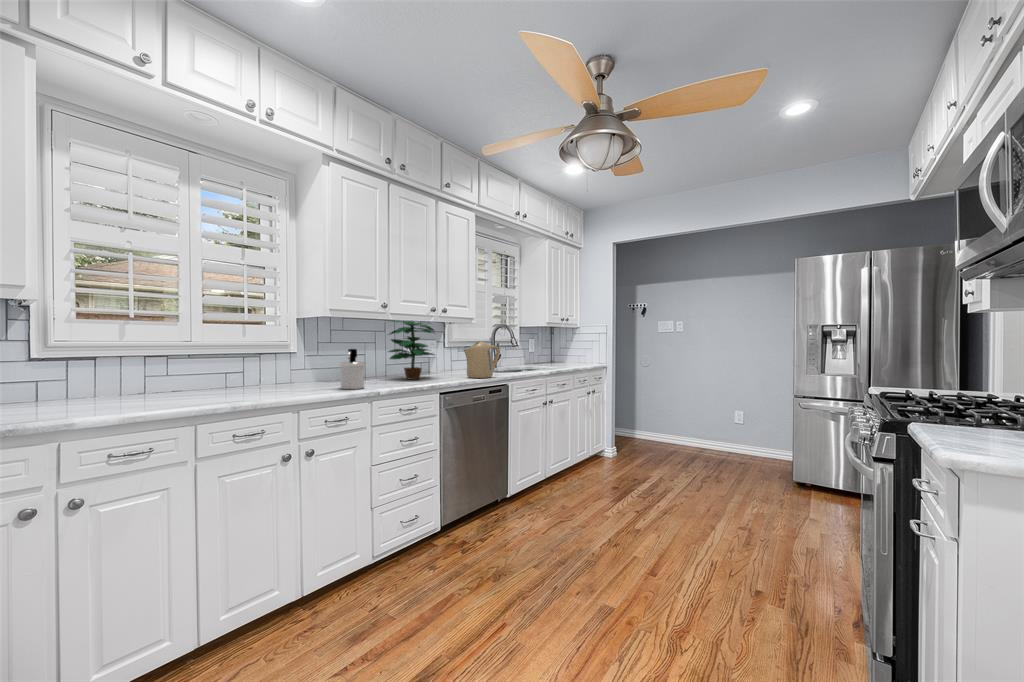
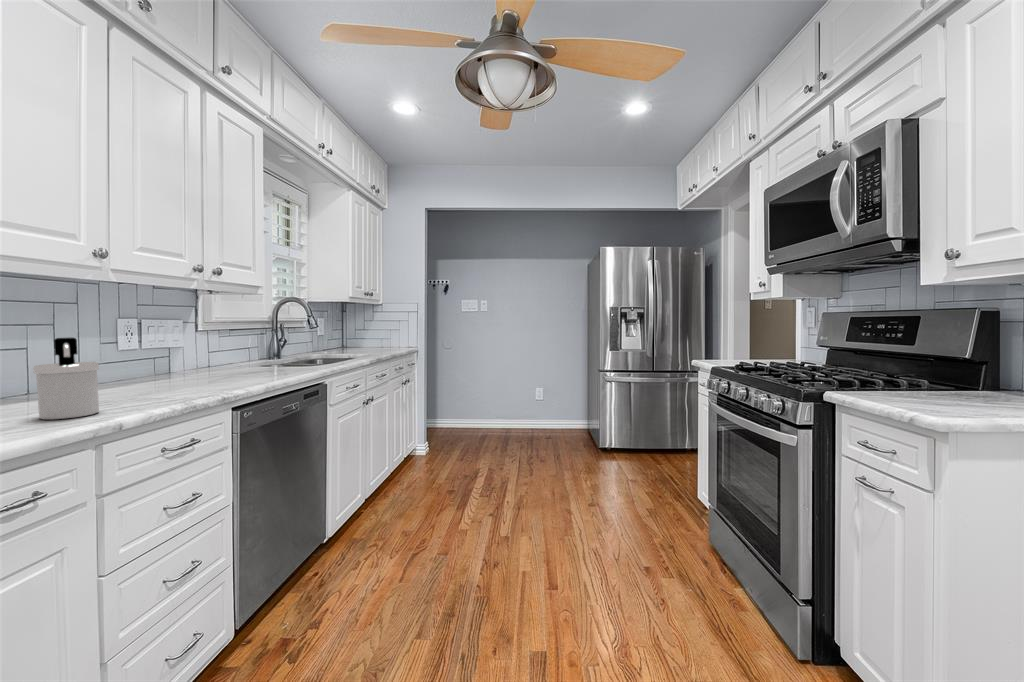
potted plant: present [388,321,435,379] -> none [114,287,215,387]
kettle: present [464,341,500,378] -> none [260,321,317,376]

